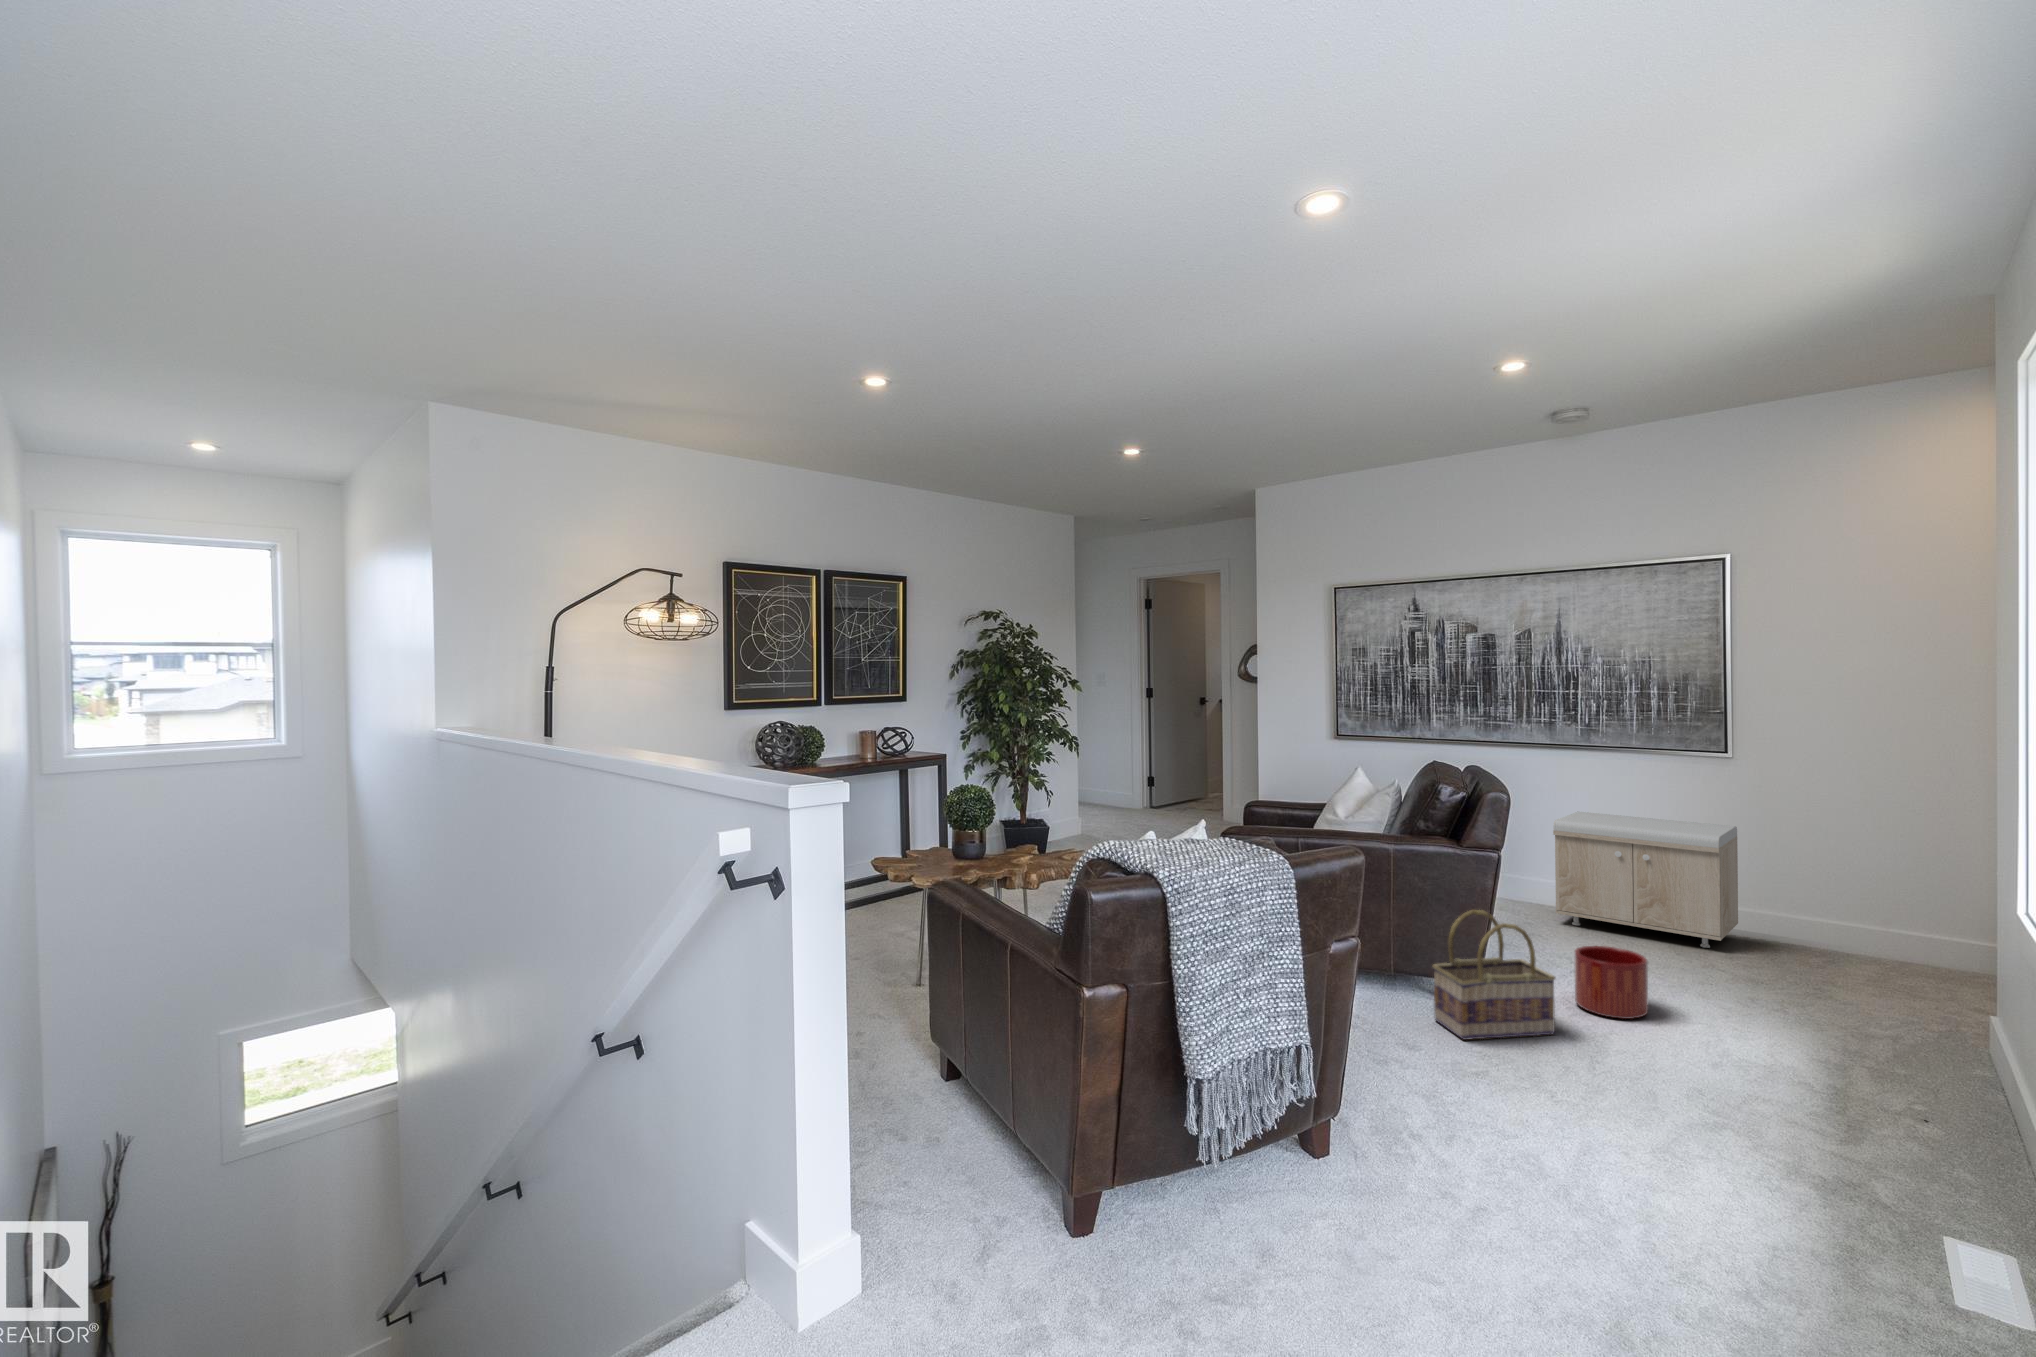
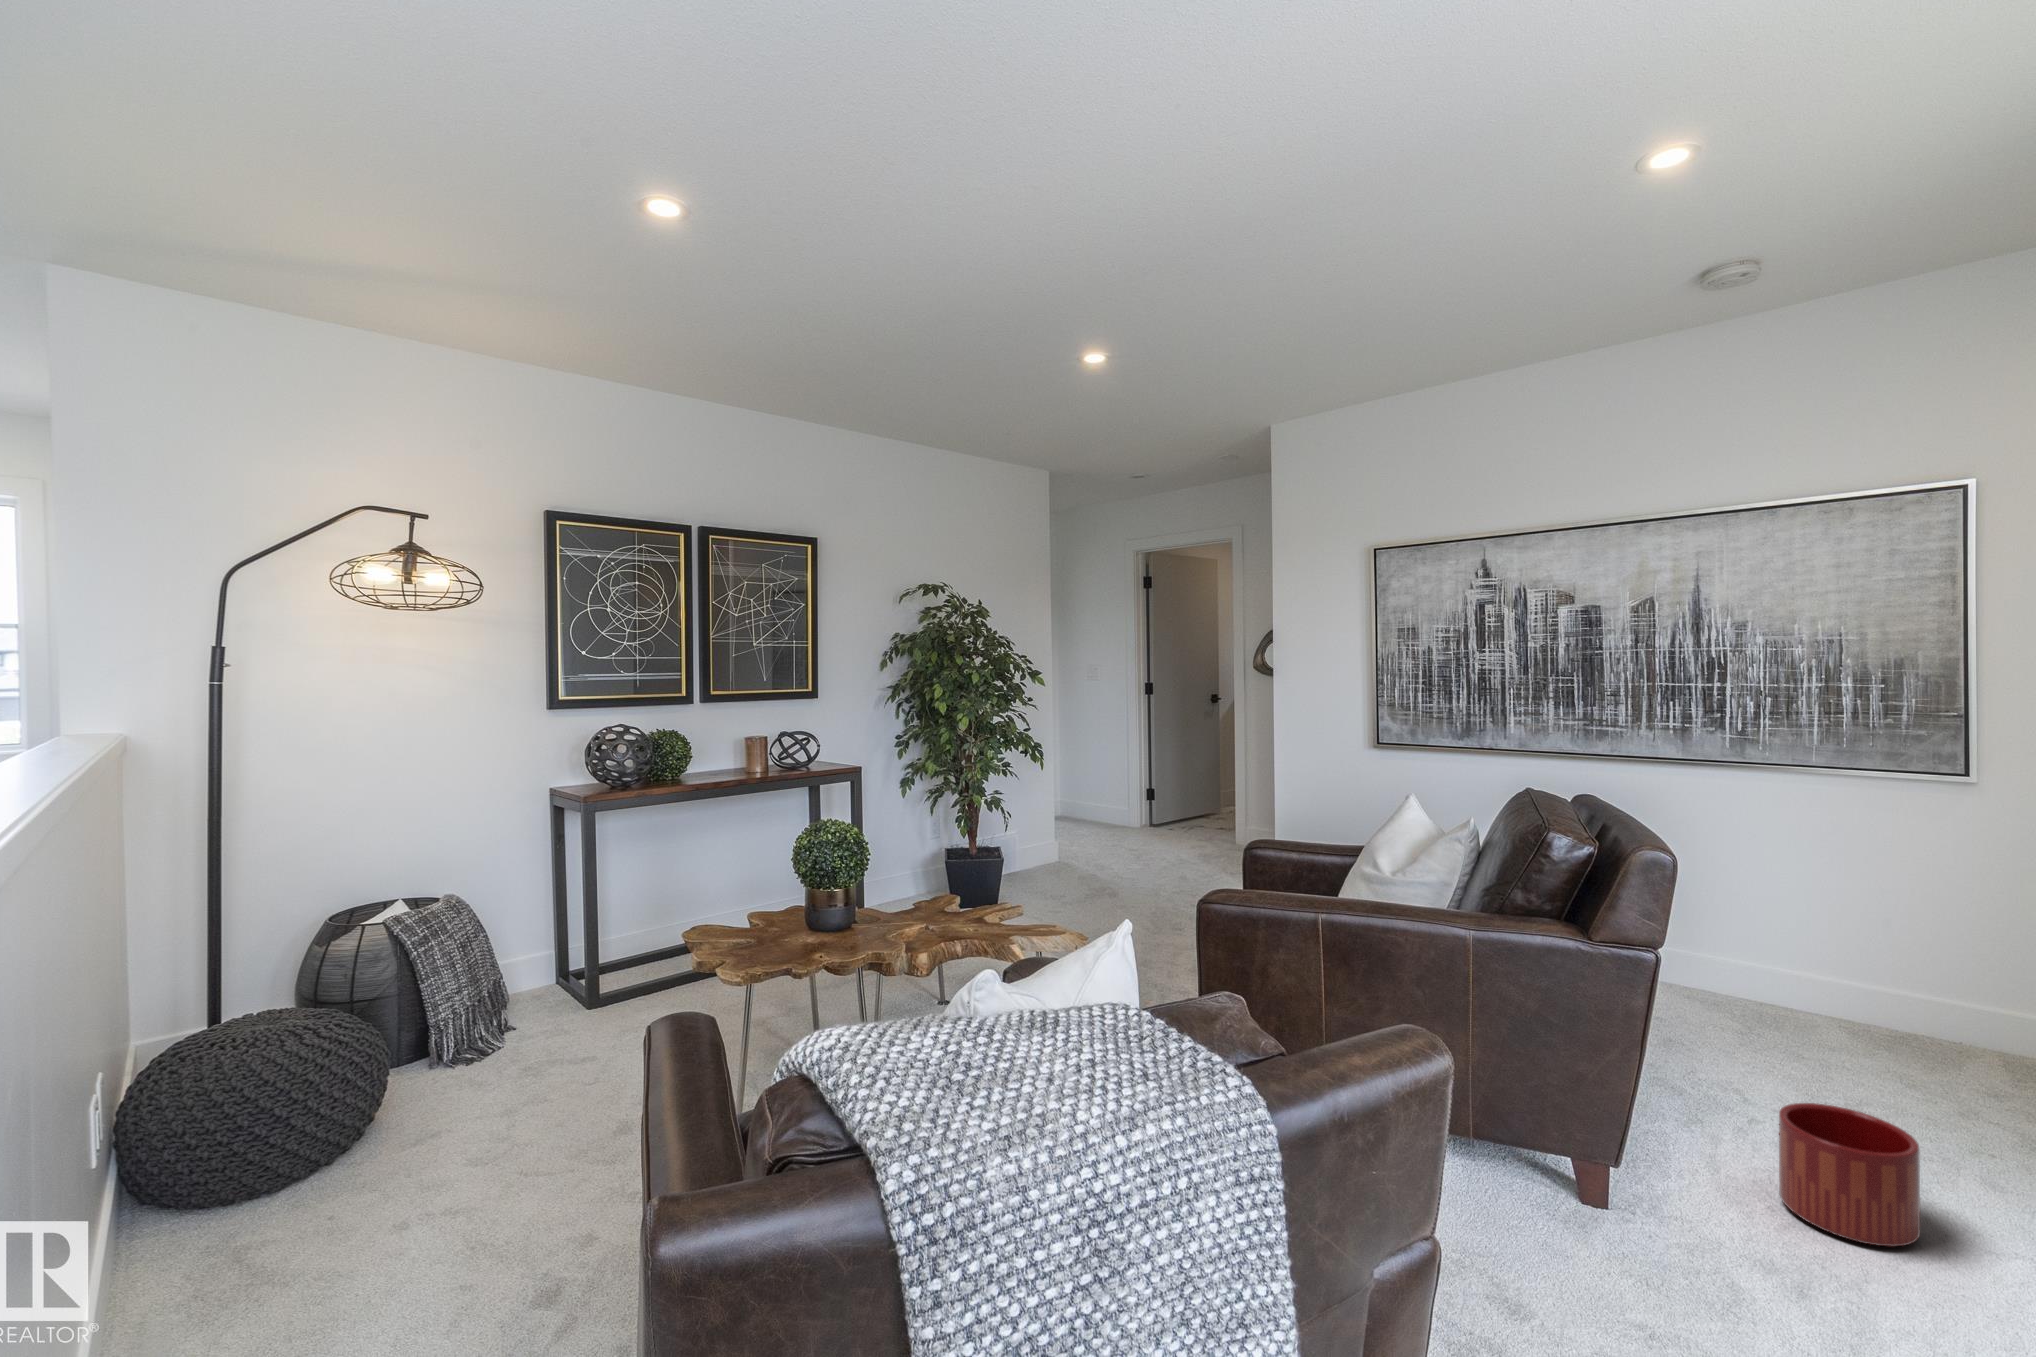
storage bench: present [1553,812,1738,948] -> none [1697,856,1990,1077]
basket: present [1433,910,1555,1040] -> none [1541,1051,1770,1293]

